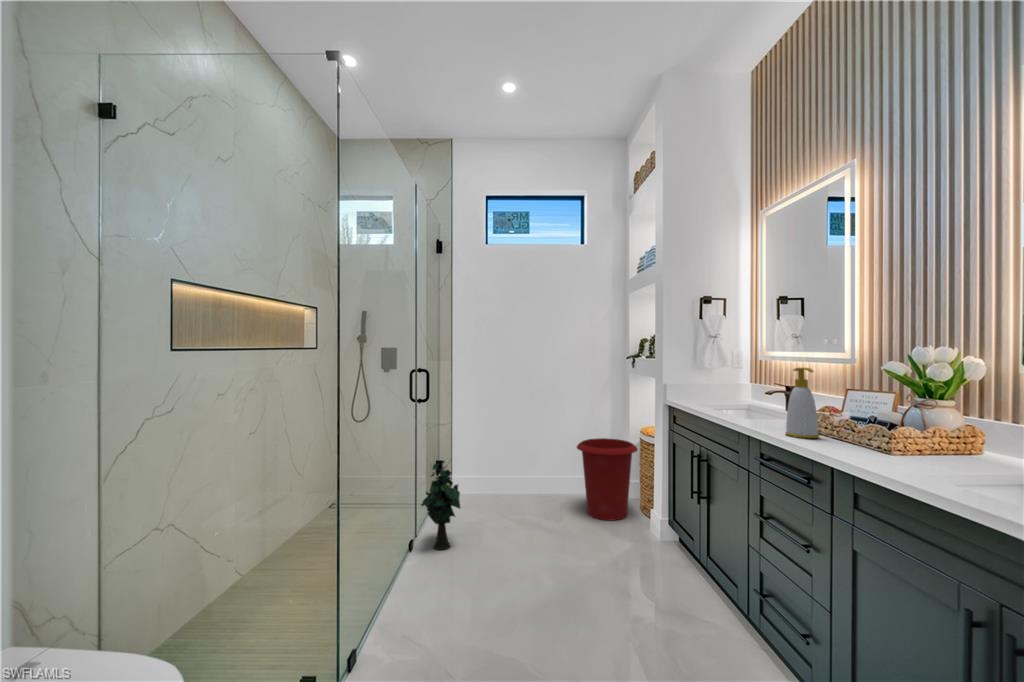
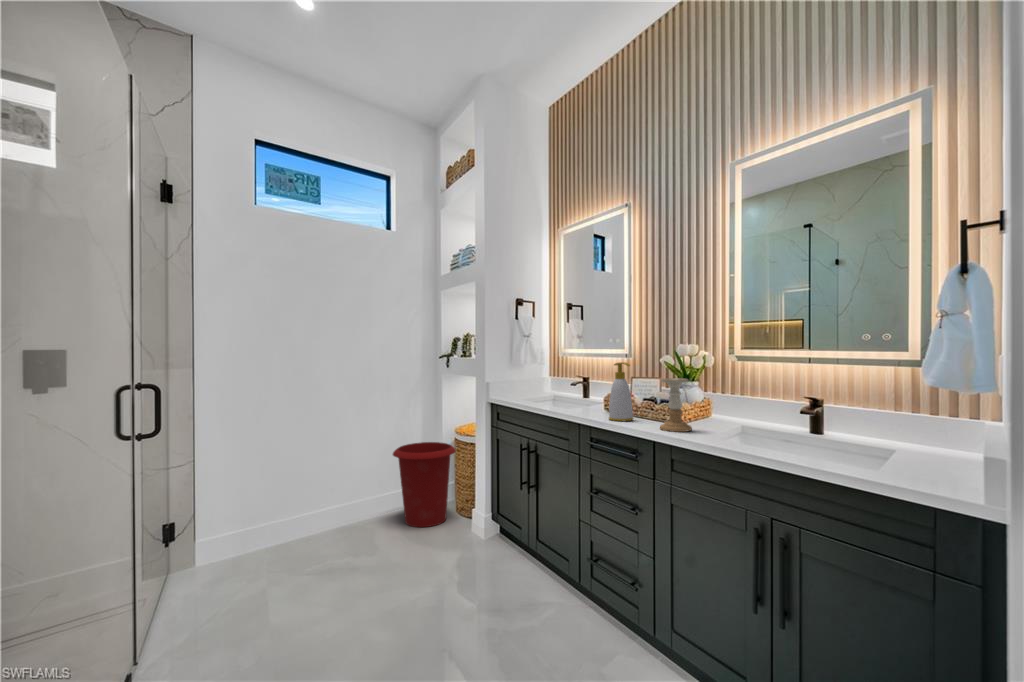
candle holder: none [845,389,895,460] -> present [660,378,692,432]
decorative plant: present [421,461,460,550] -> none [216,489,270,599]

